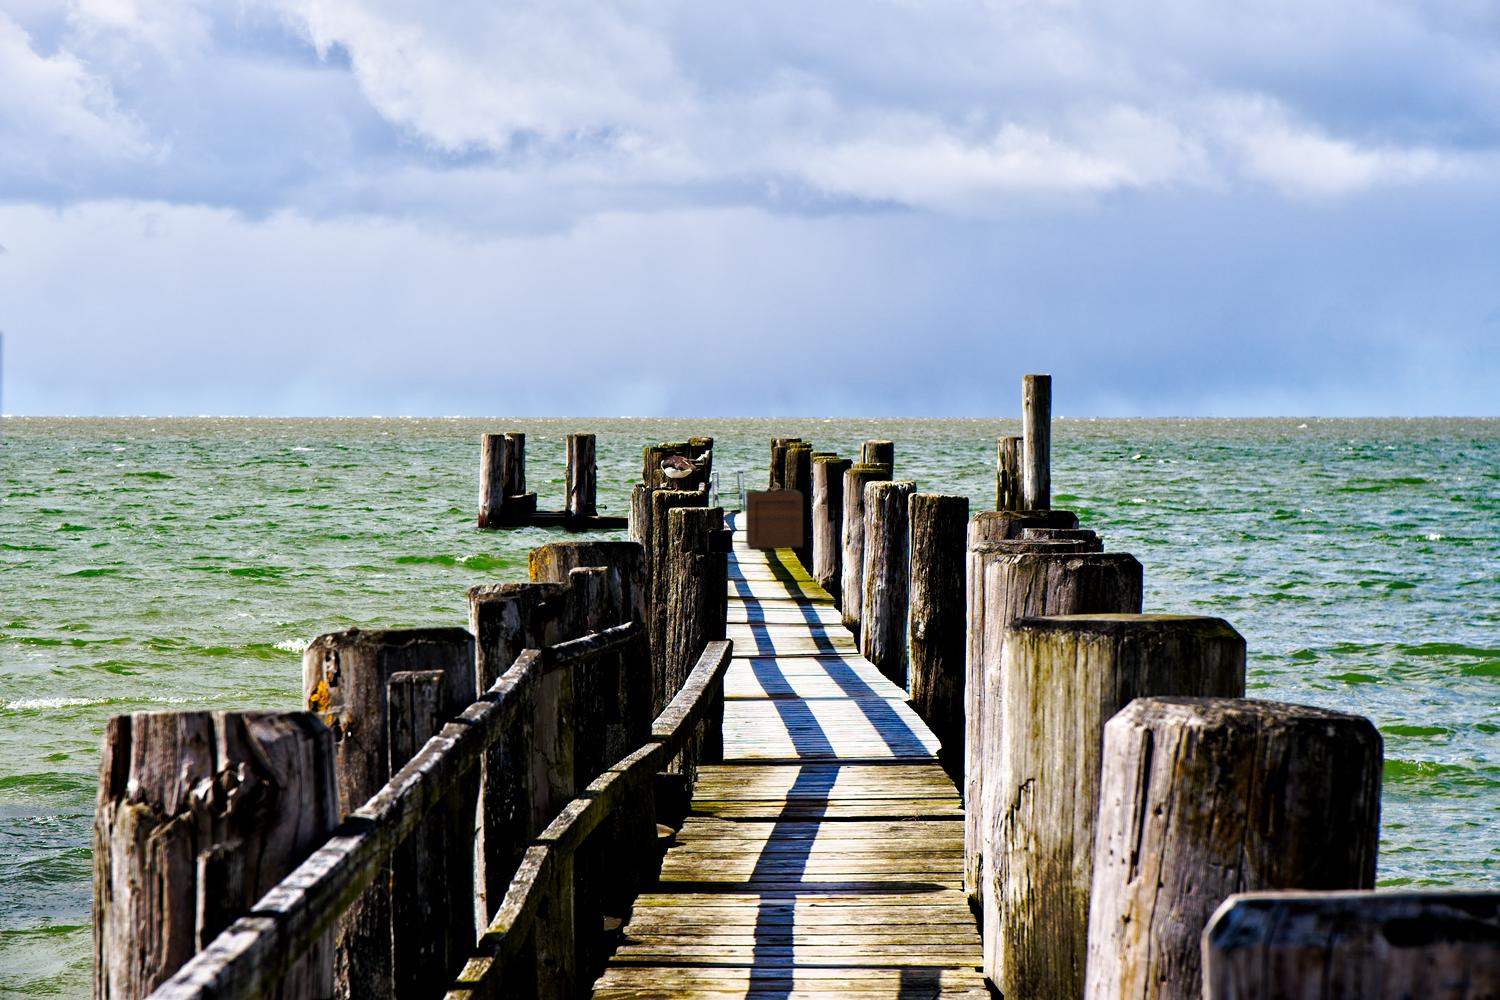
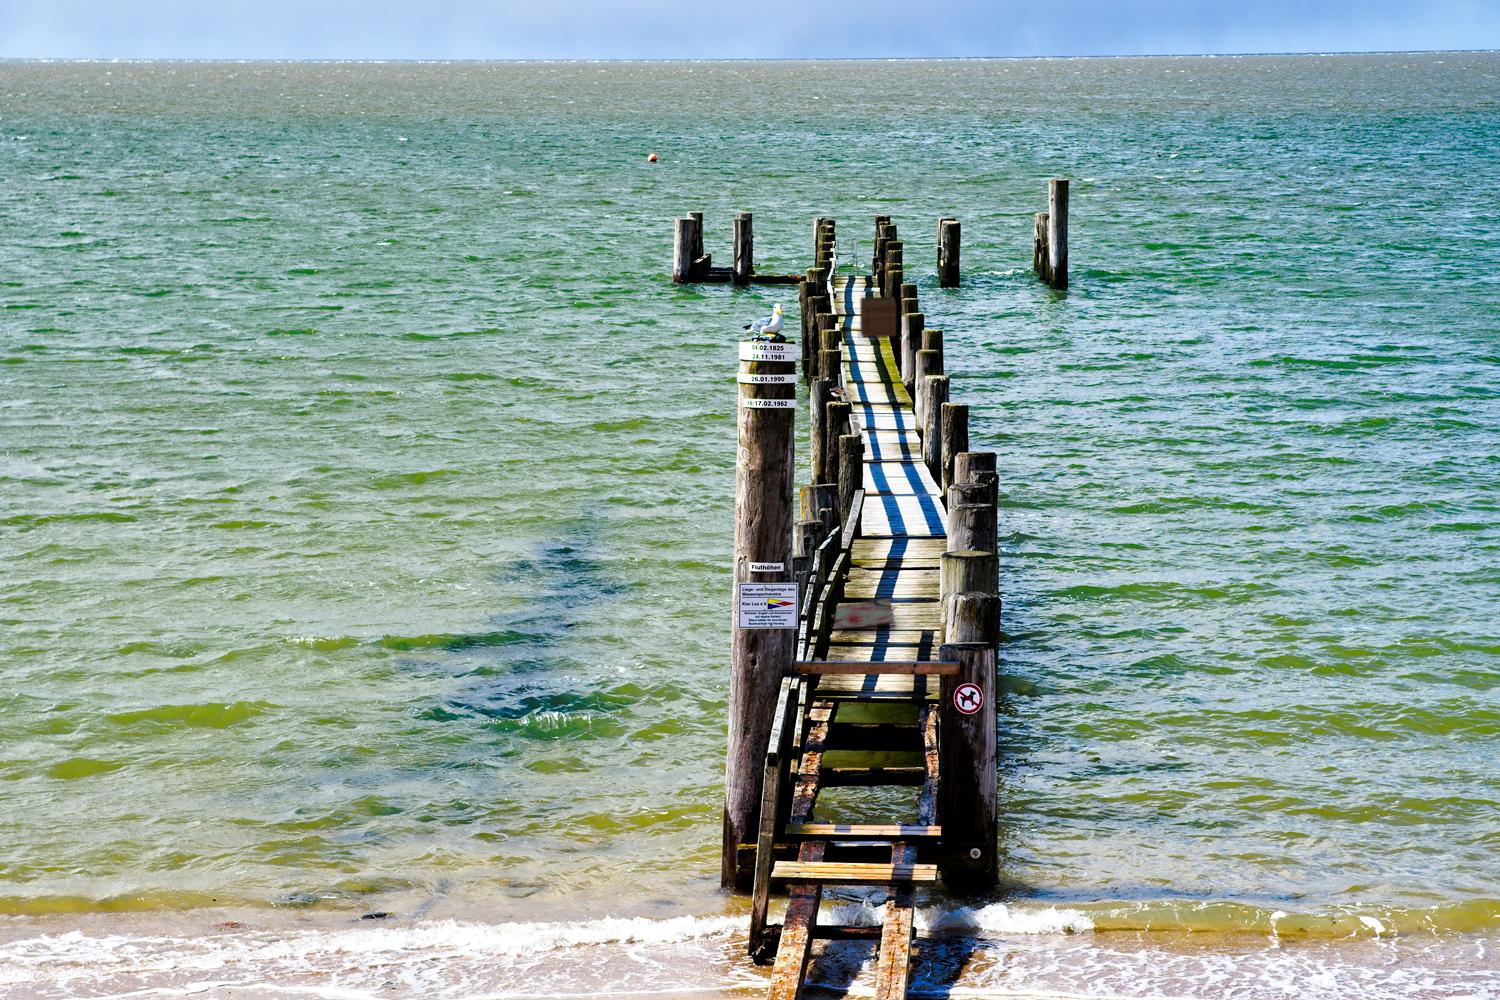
bag: none [592,856,815,965] -> present [832,596,896,629]

